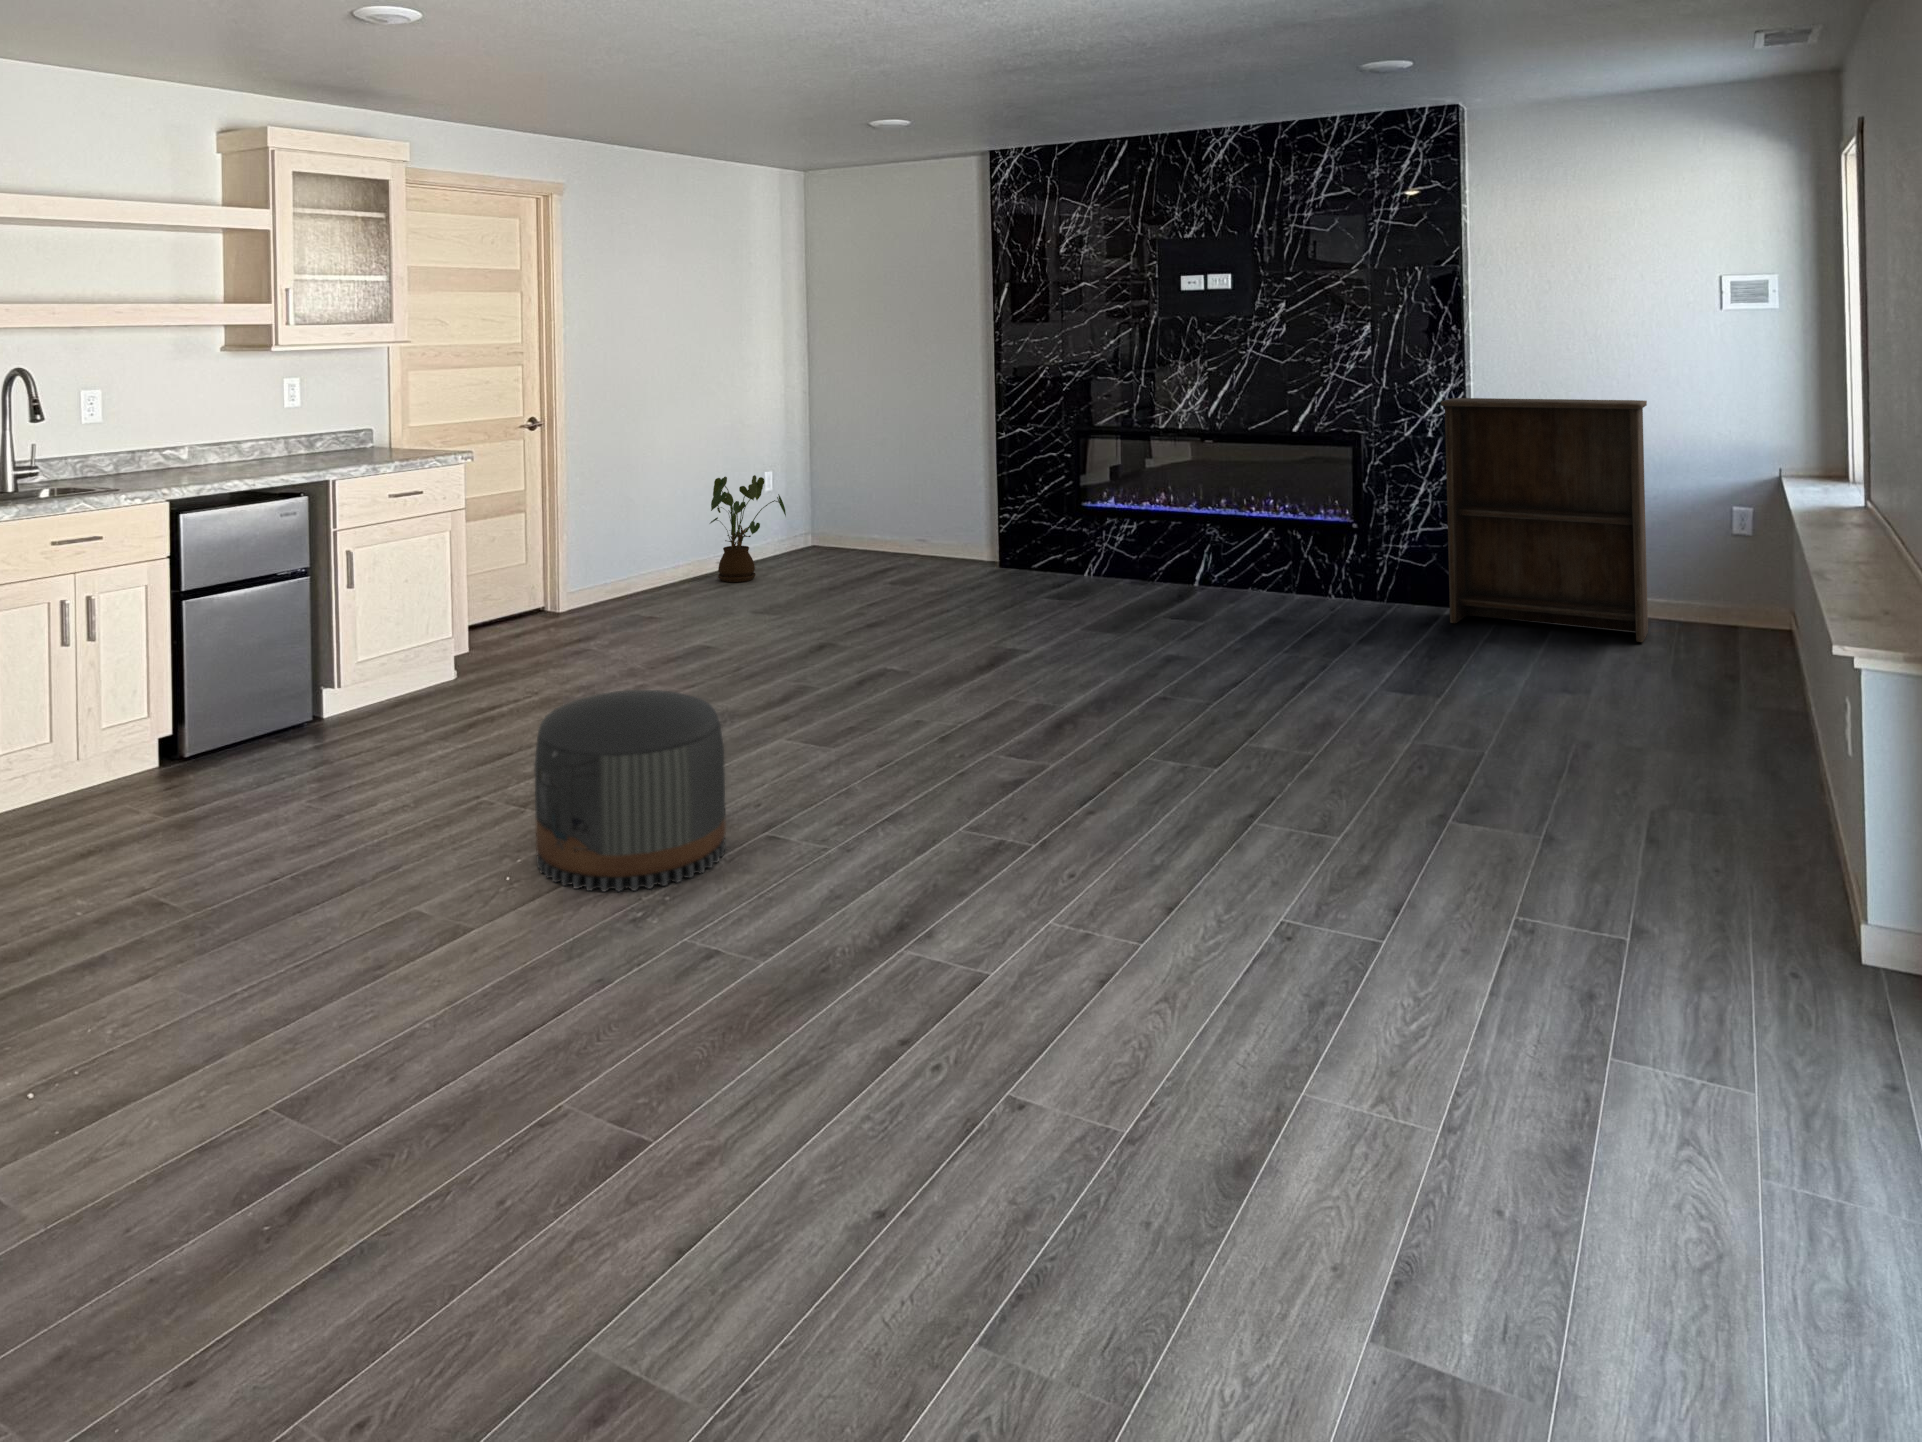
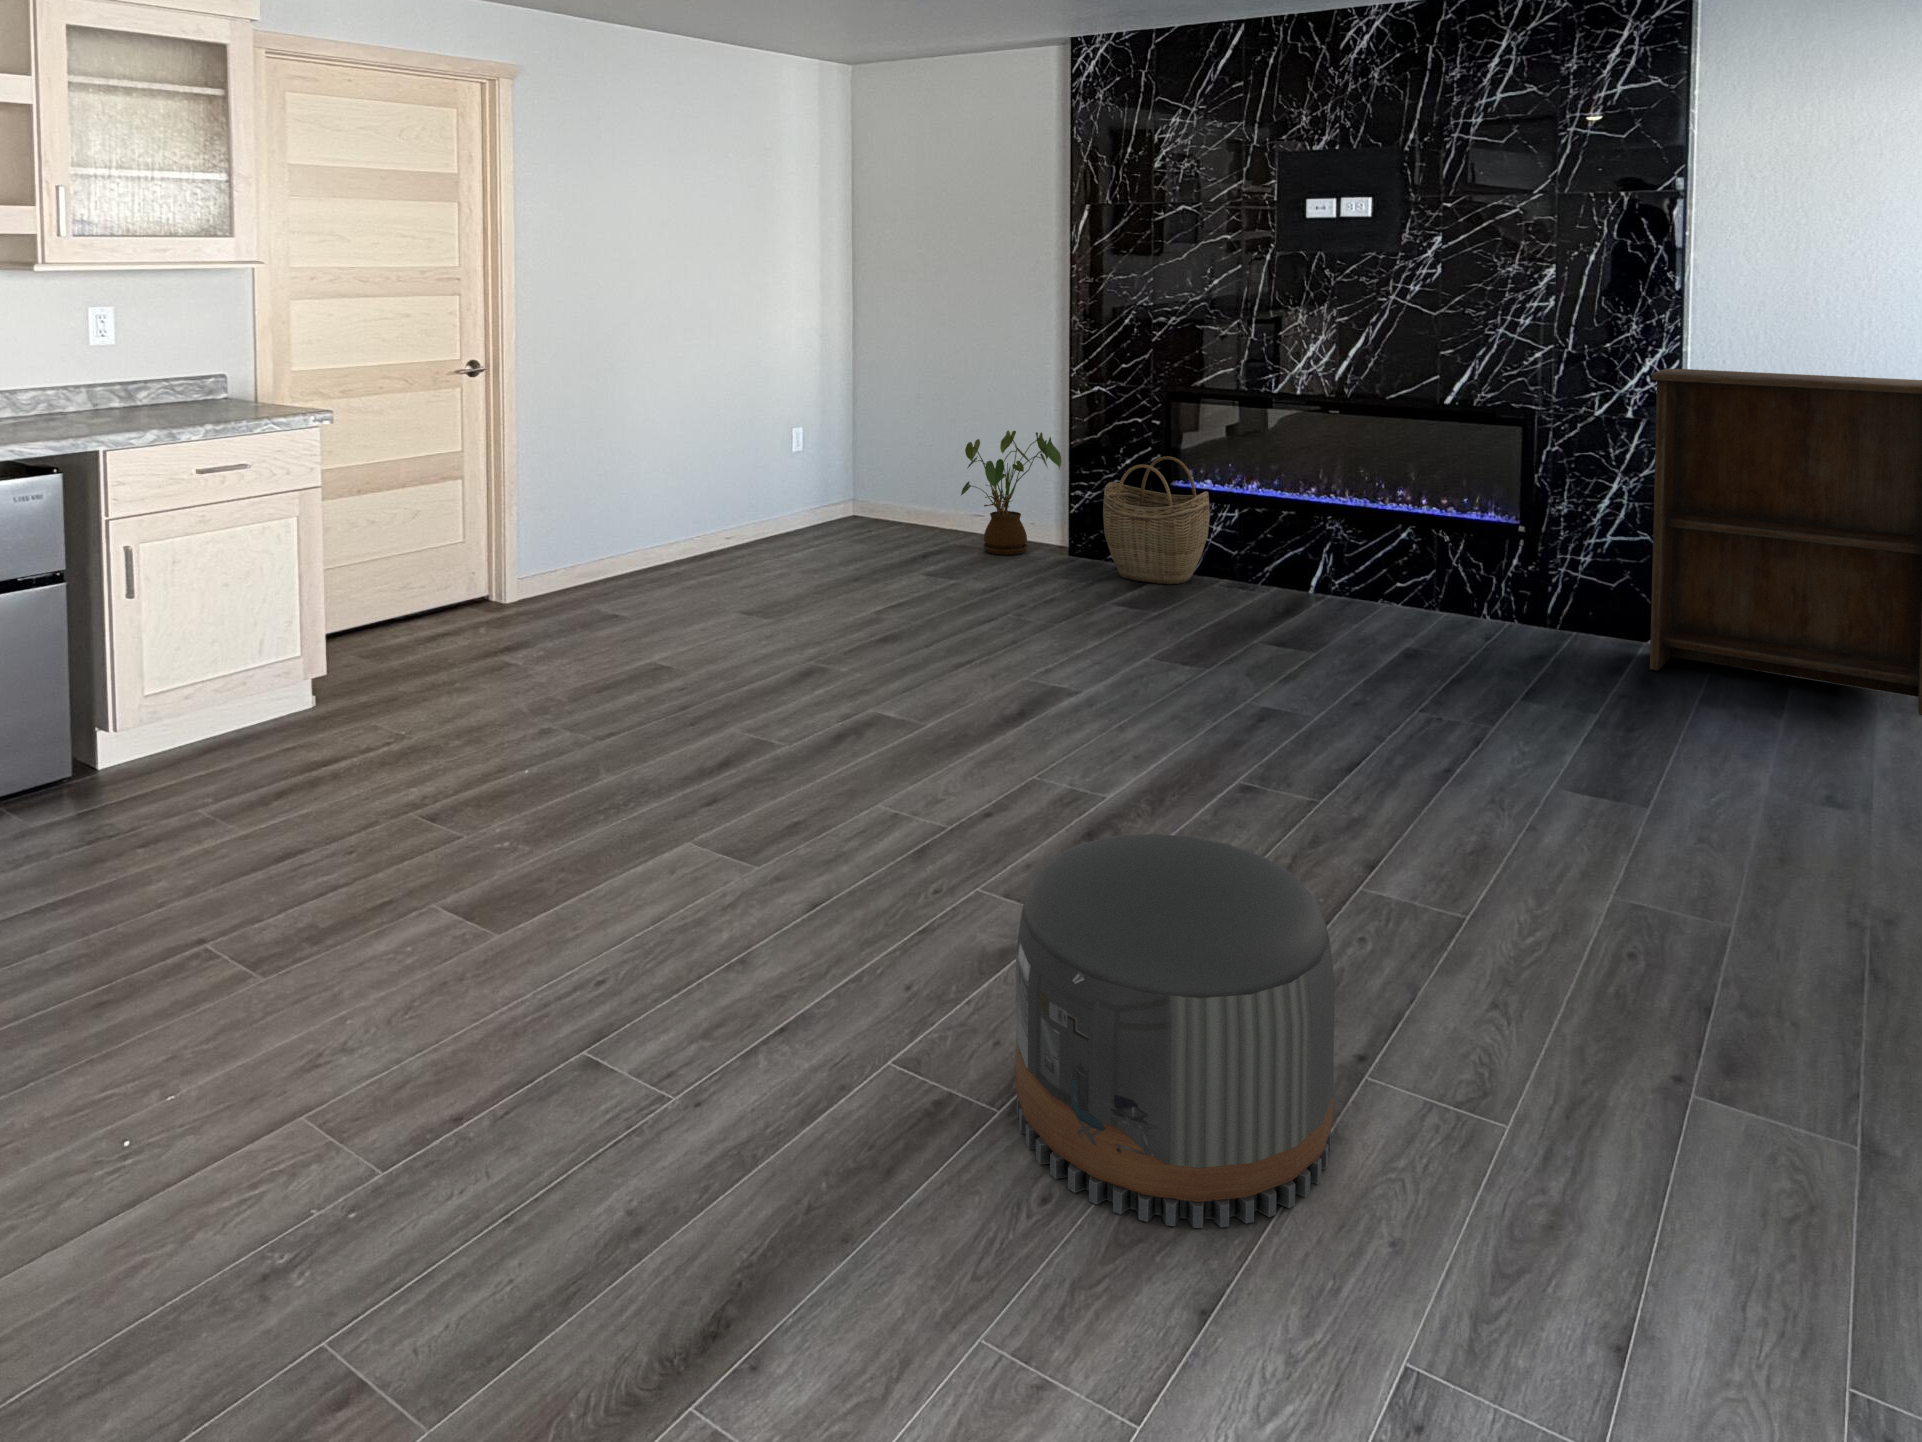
house plant: present [710,475,786,582] -> present [961,431,1062,555]
woven basket: none [1029,482,1114,583] -> present [1103,456,1210,584]
pouf: present [534,690,726,892] -> present [1016,834,1335,1228]

